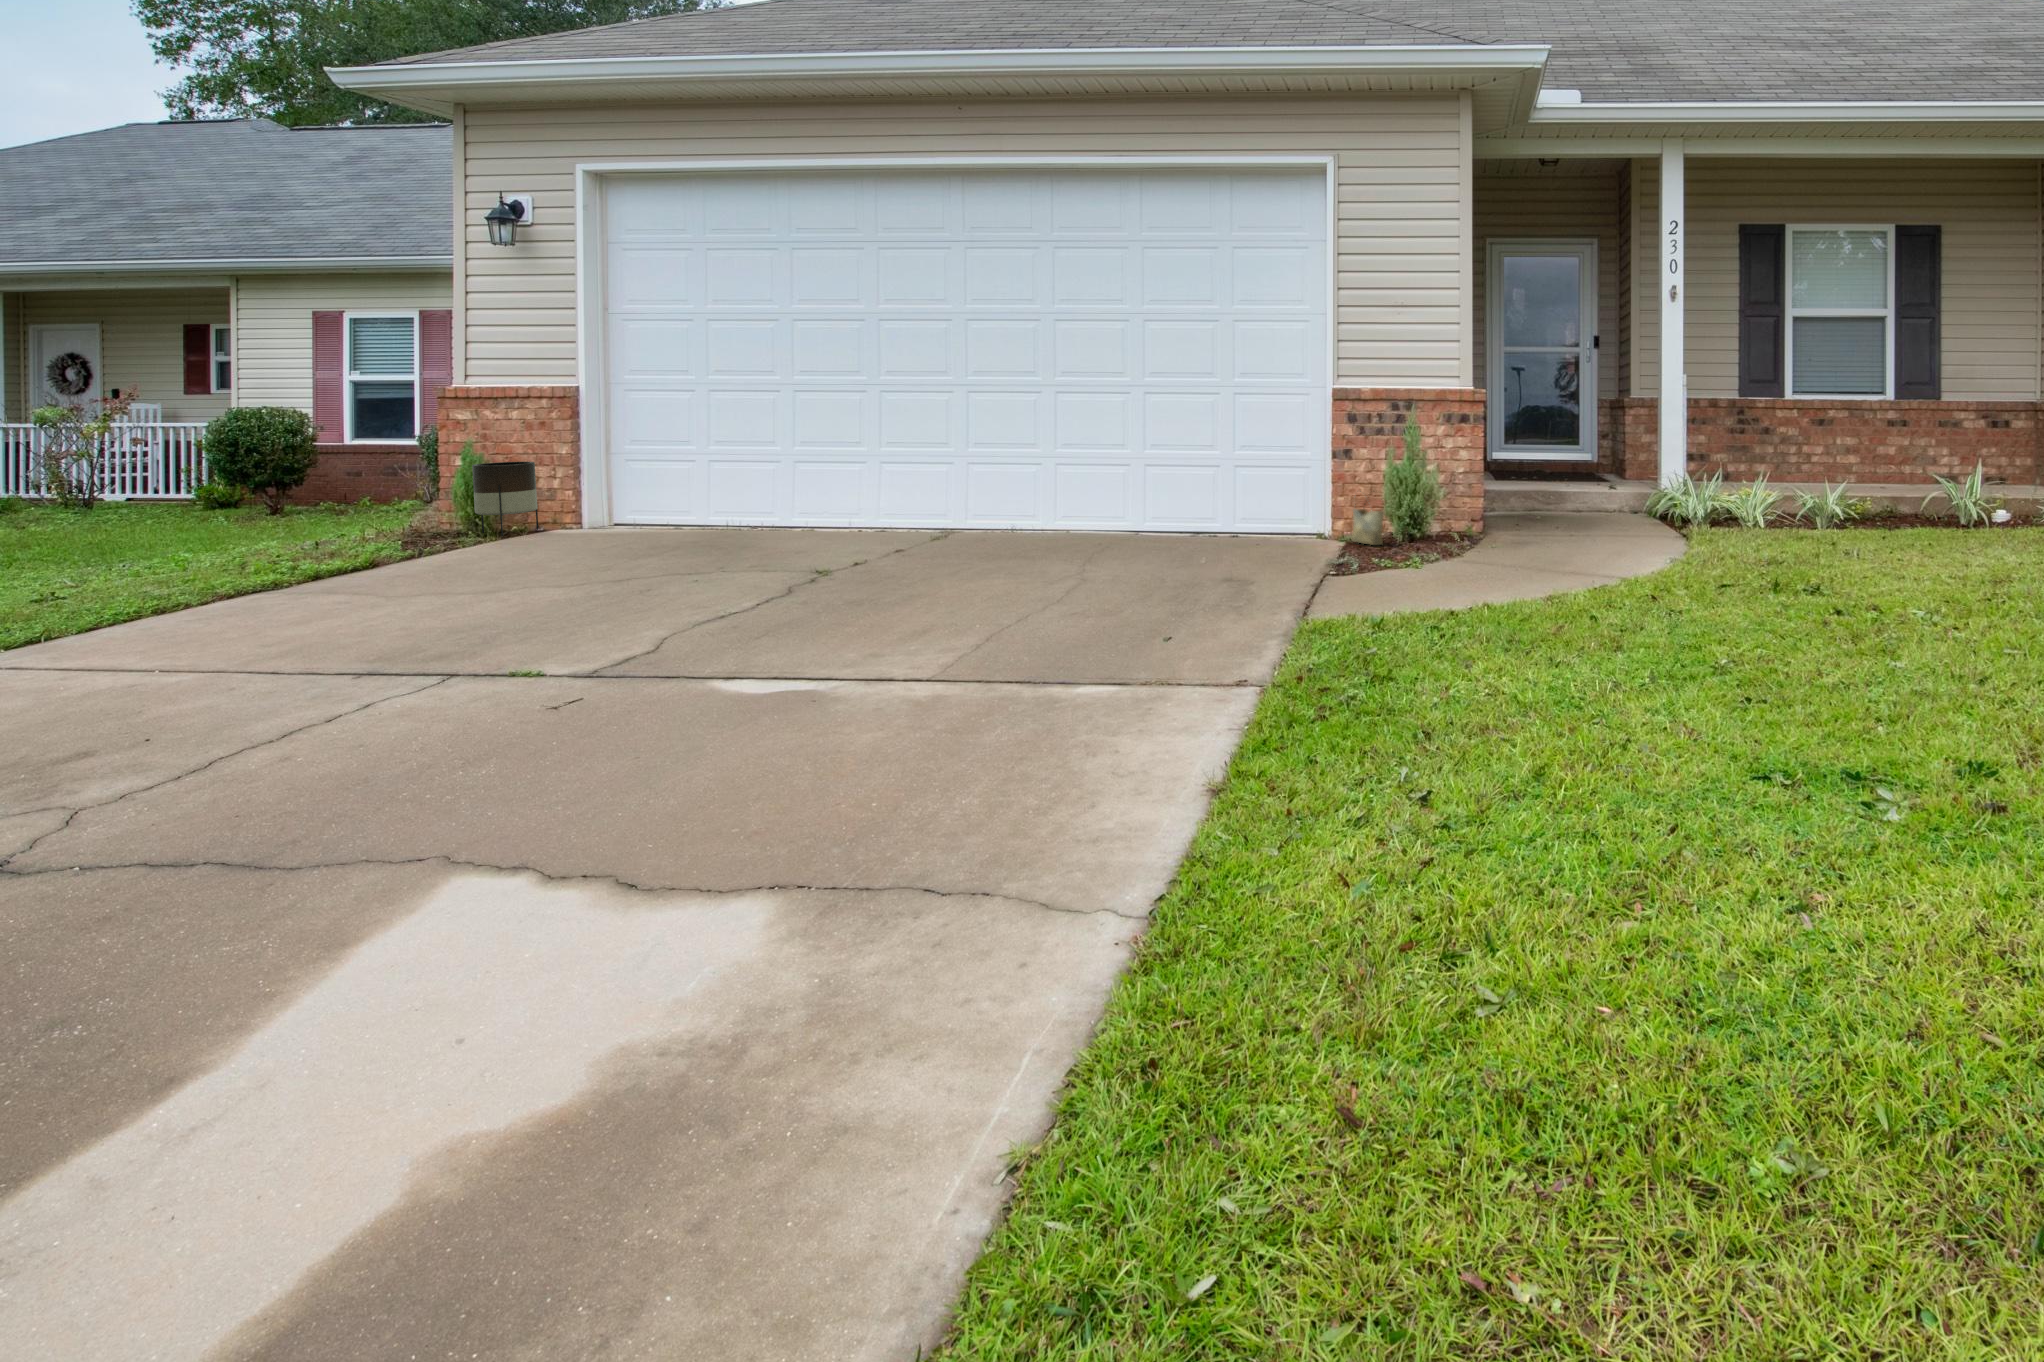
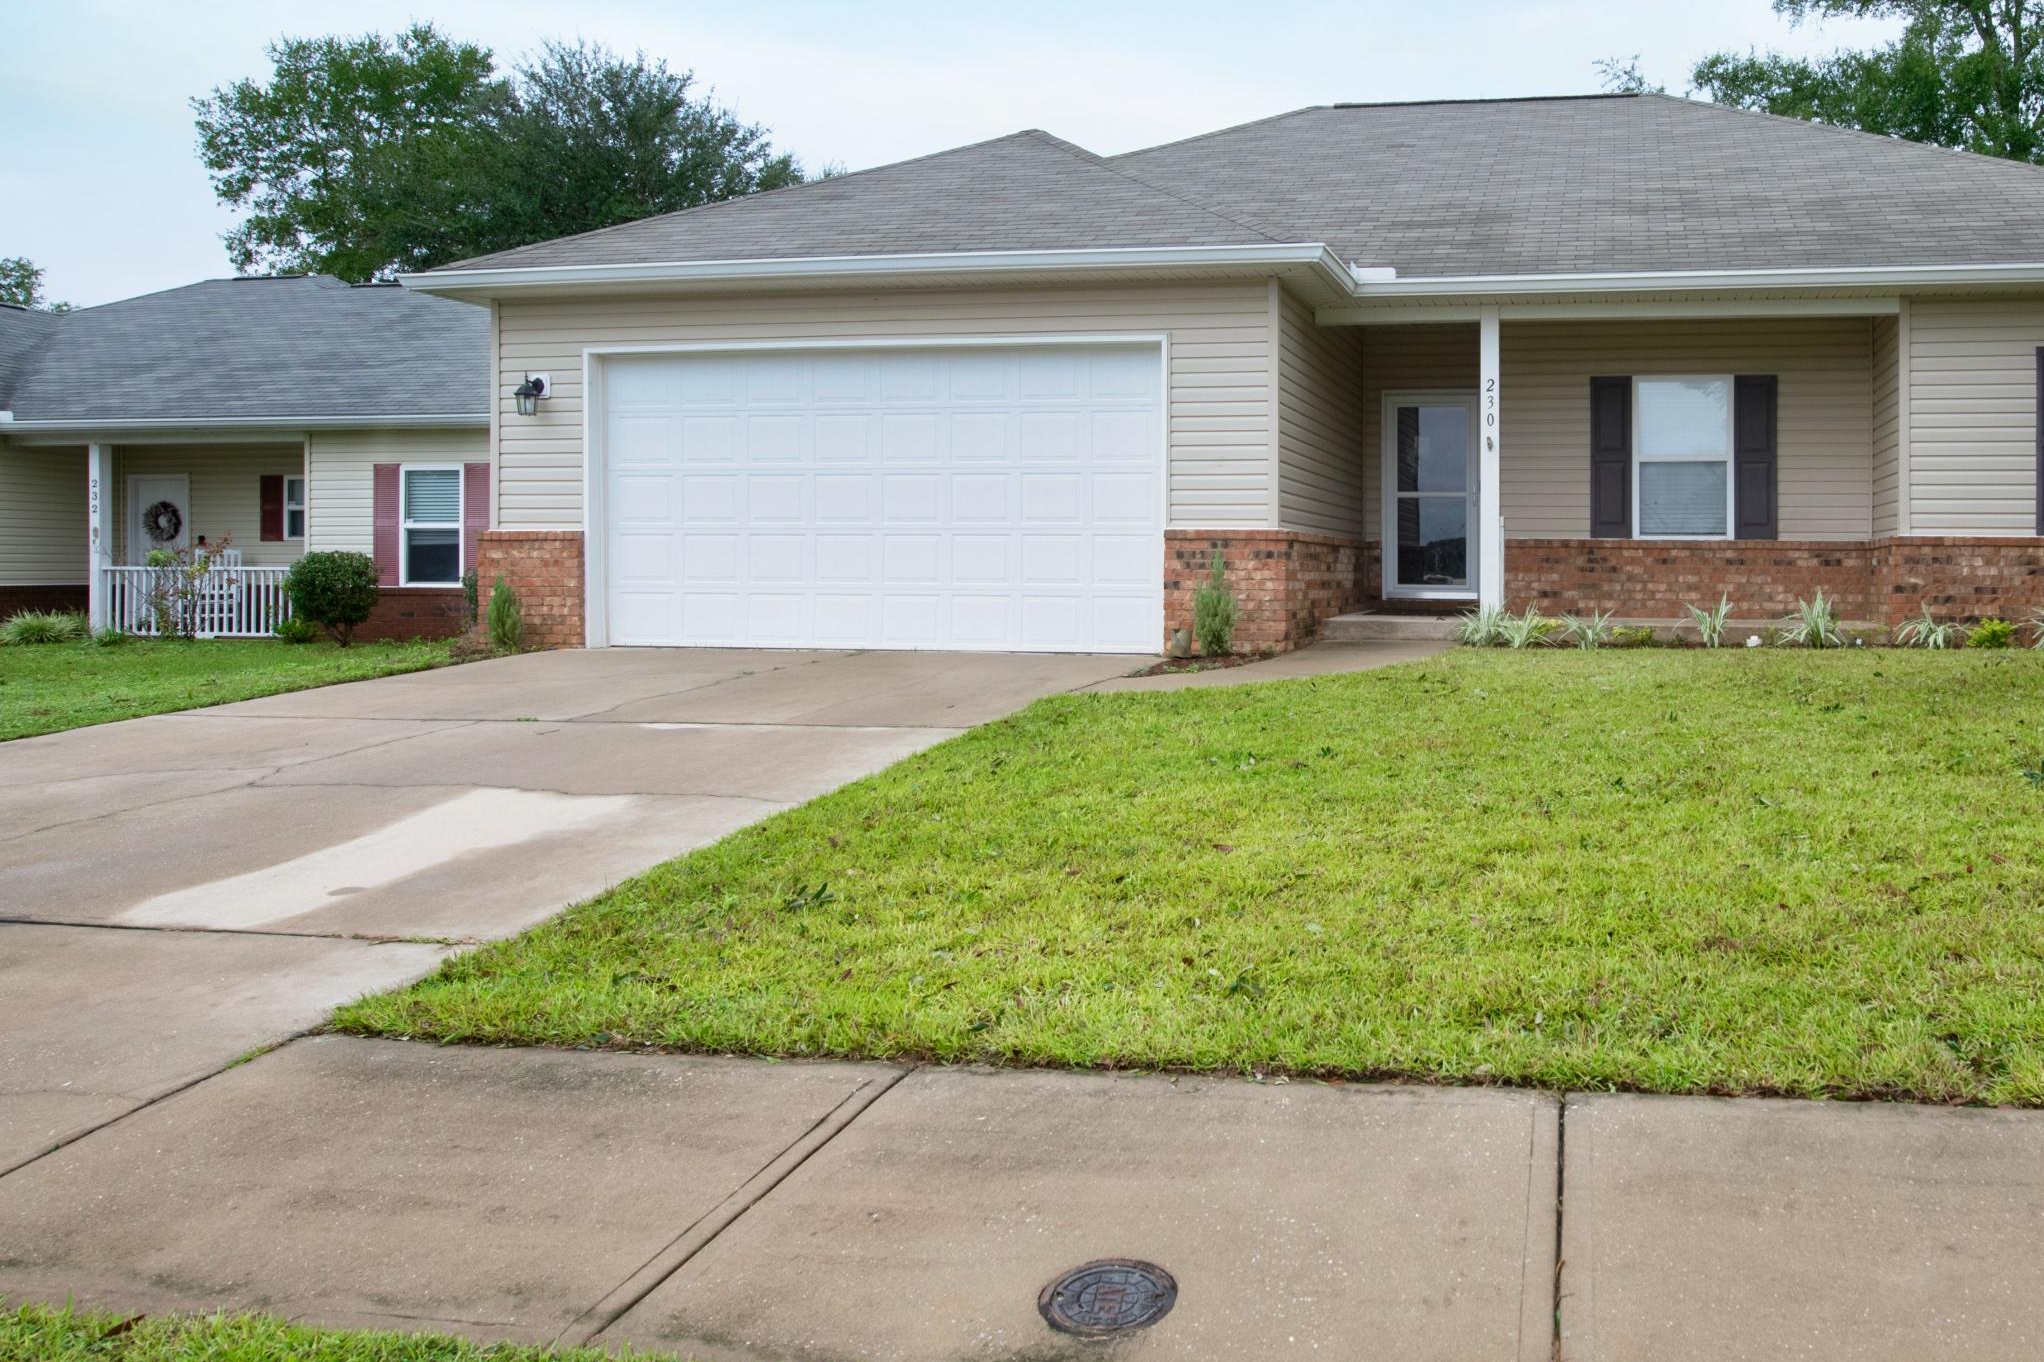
planter: present [472,462,538,536] -> none [506,590,553,648]

